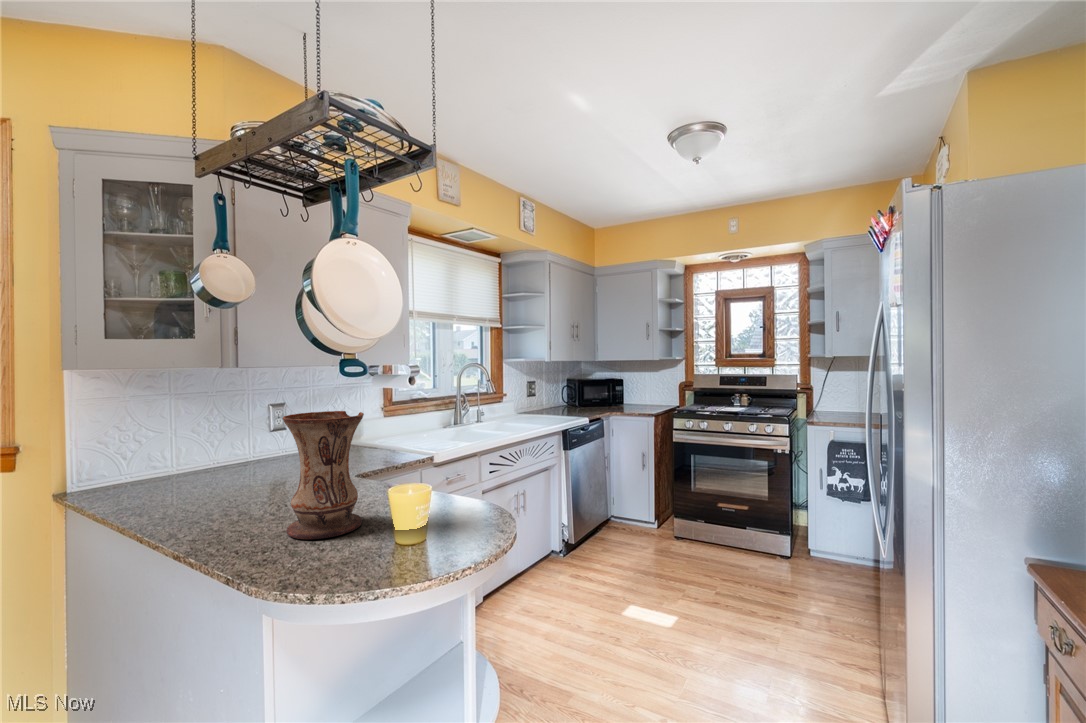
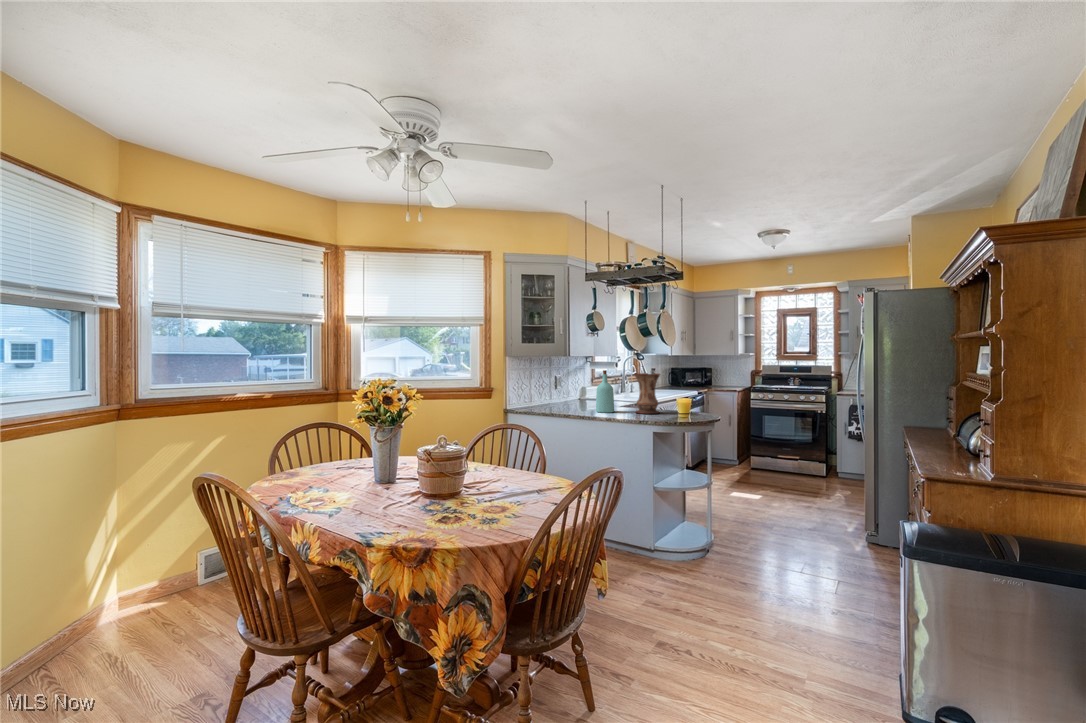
bottle: none [187,405,243,529] -> present [596,370,614,413]

